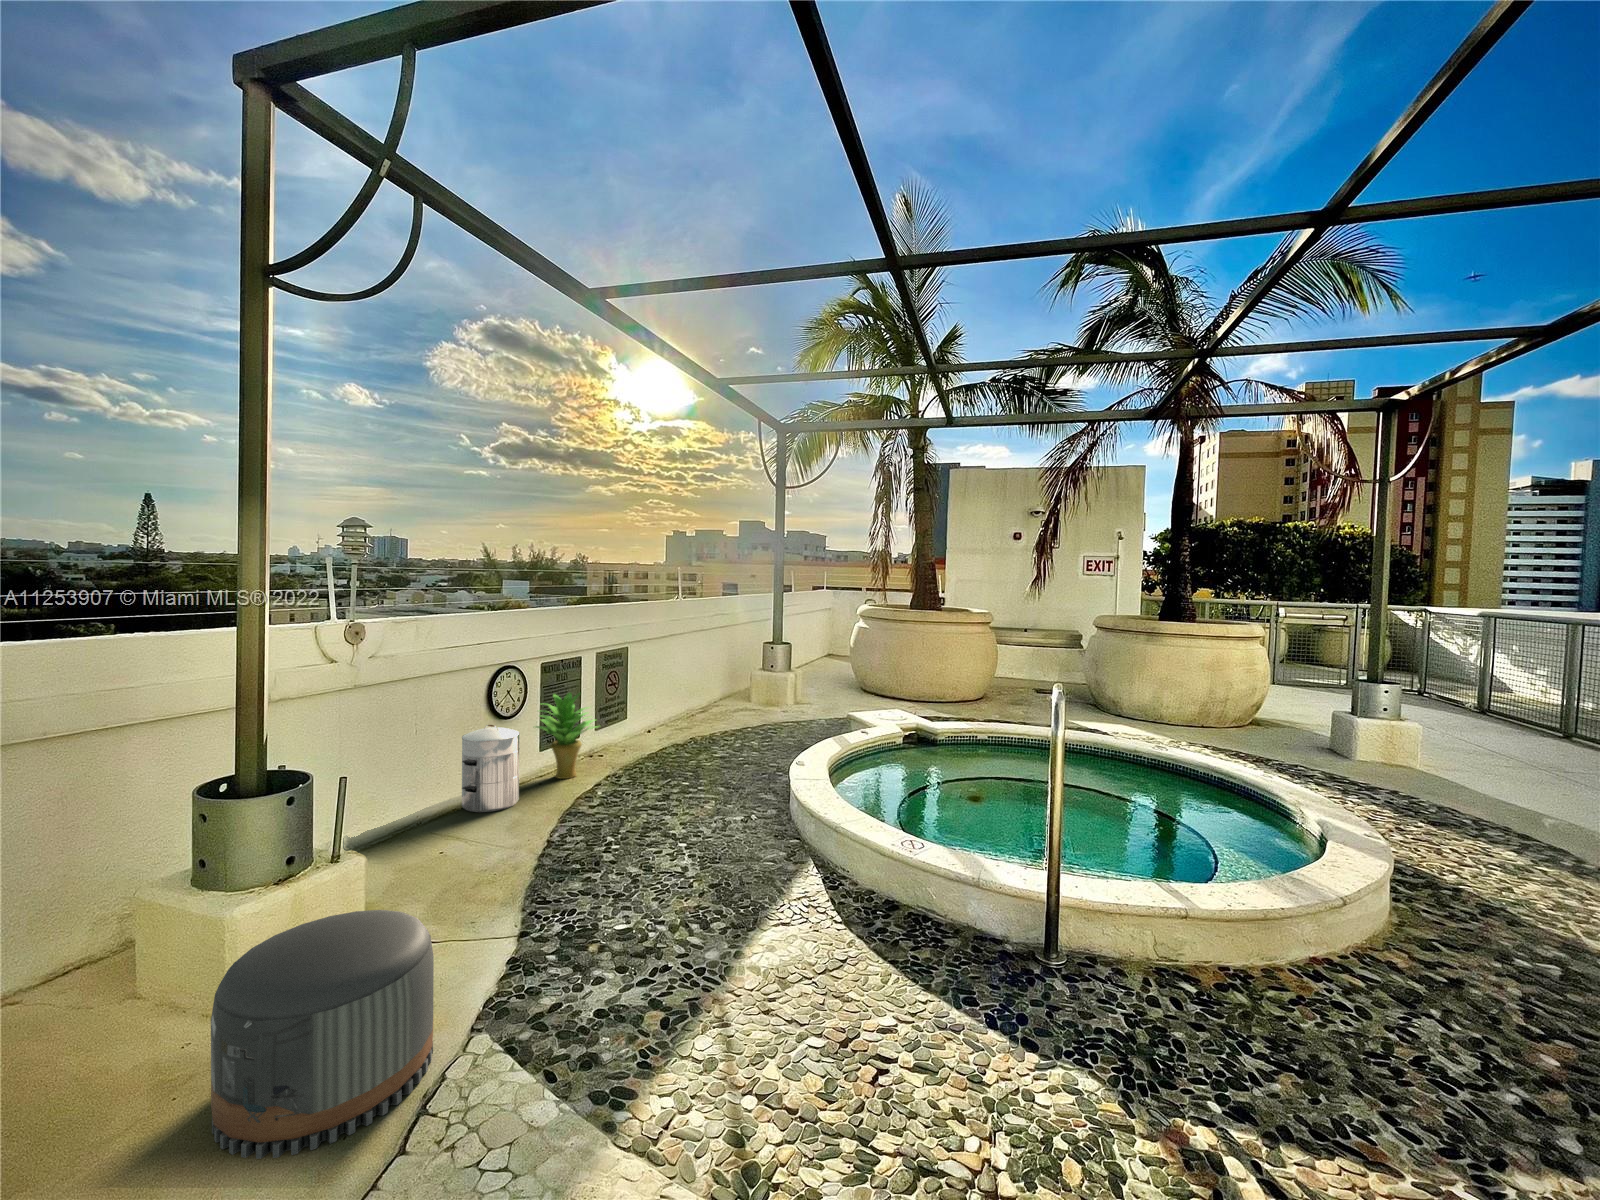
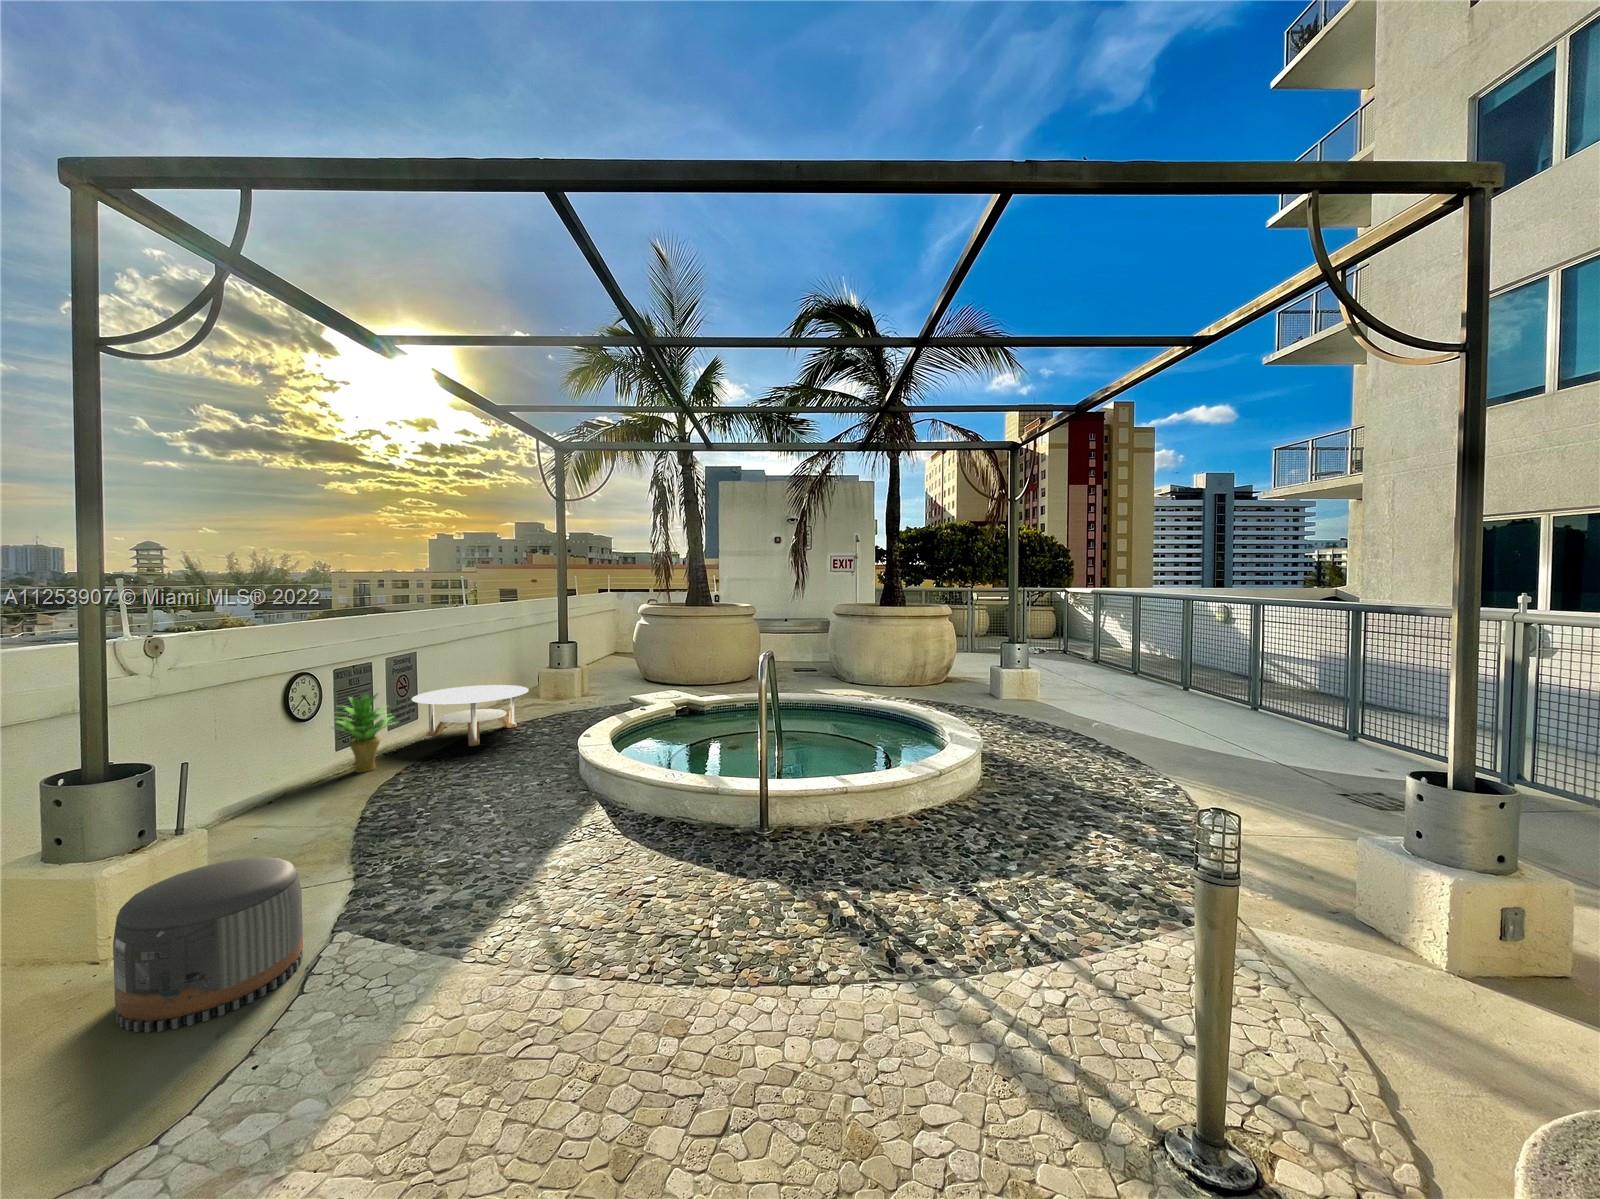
round table: none [617,689,735,759] -> present [412,685,529,746]
waste bin: present [462,725,520,812] -> none [258,727,321,807]

